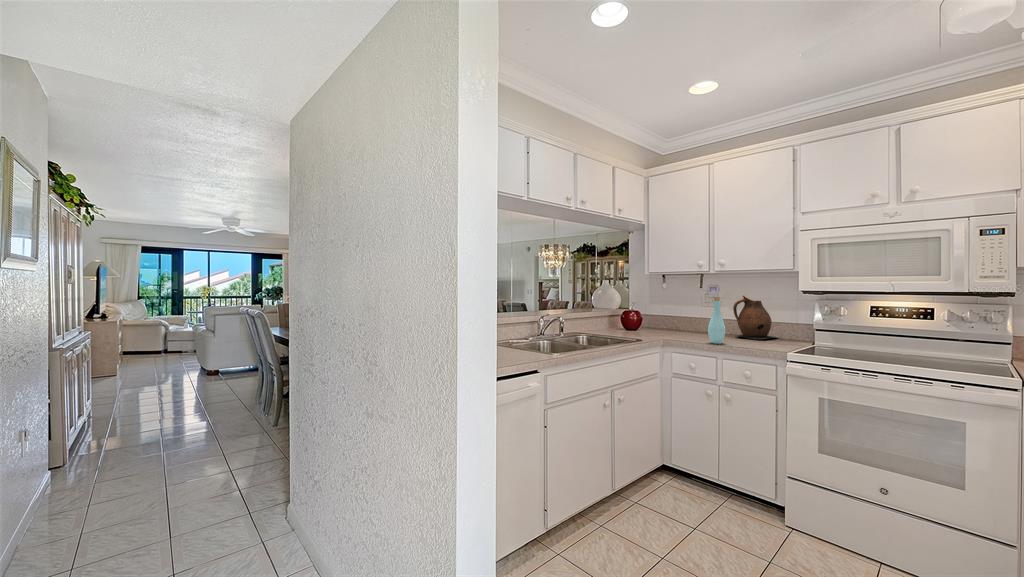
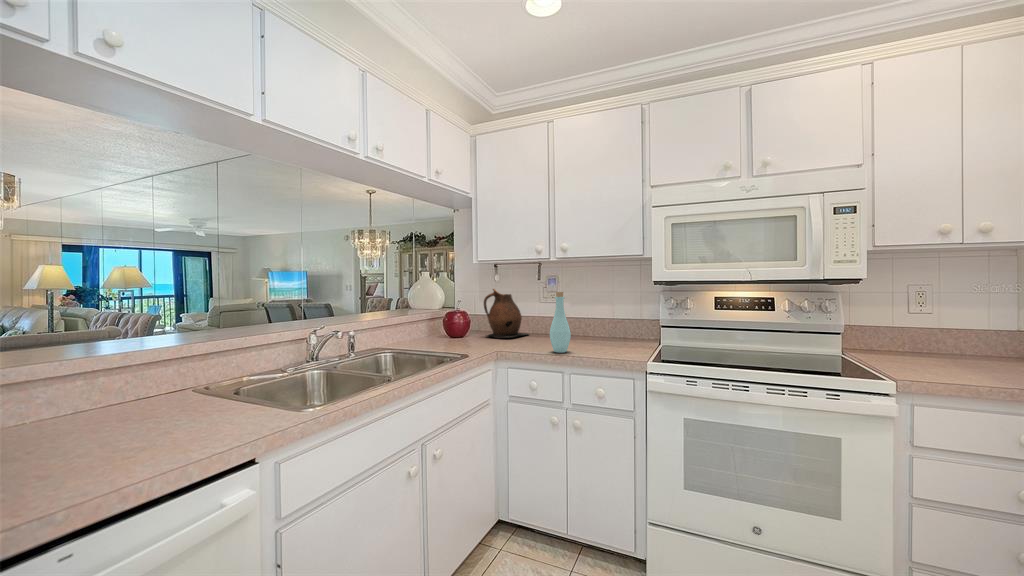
ceramic pitcher: present [733,296,778,339] -> present [484,289,527,338]

